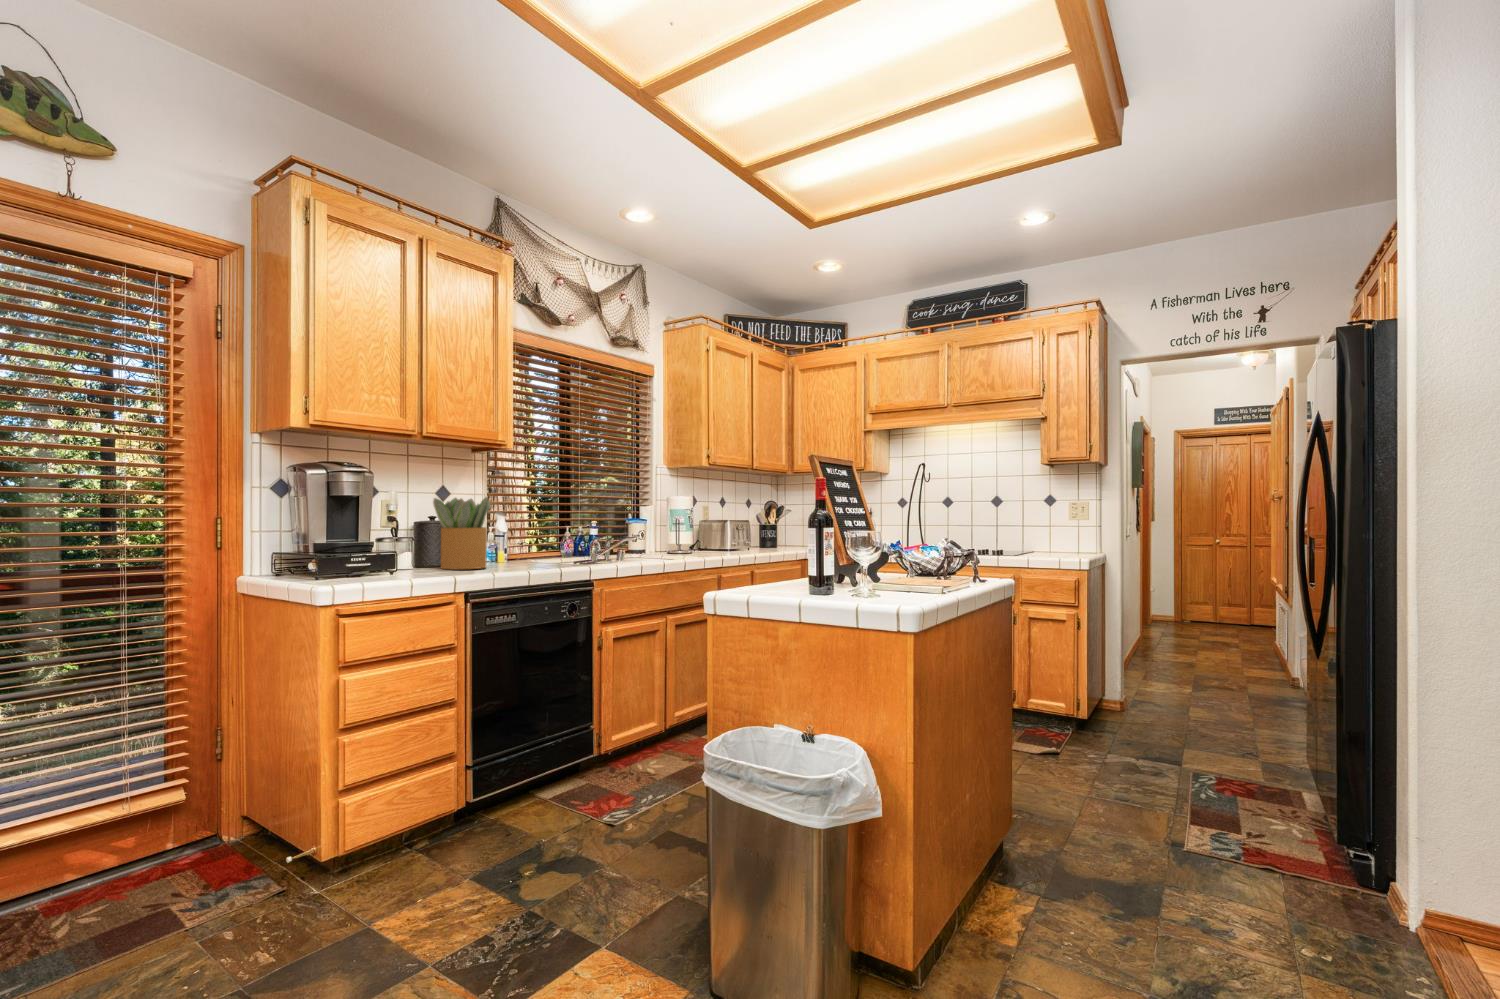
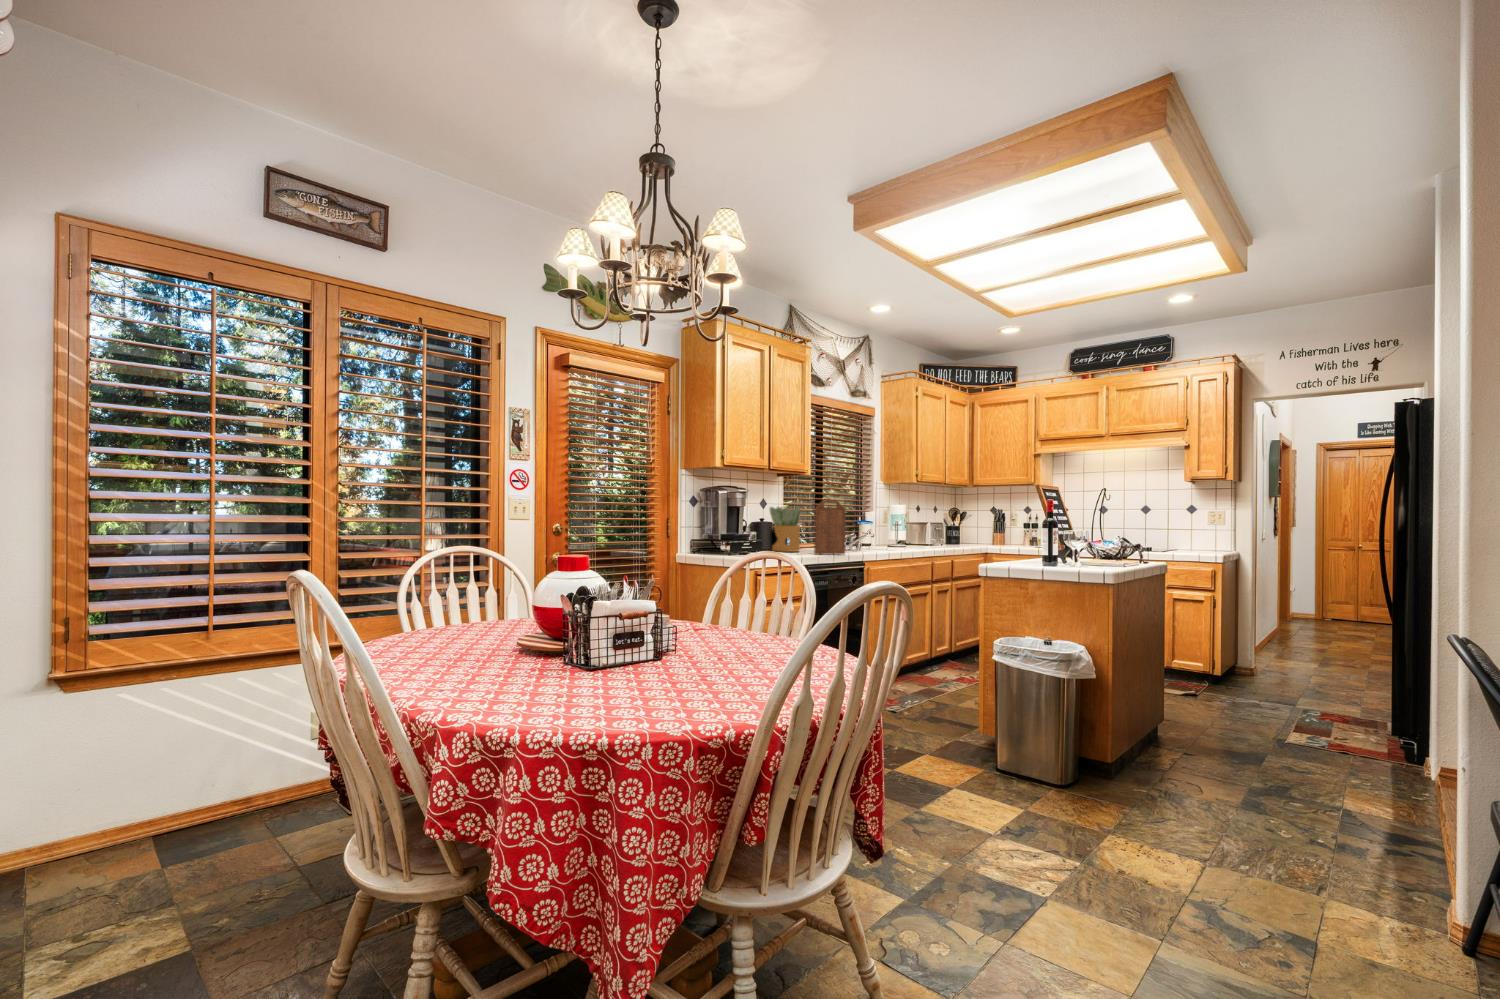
cutting board: none [500,487,553,573] -> present [814,500,846,555]

